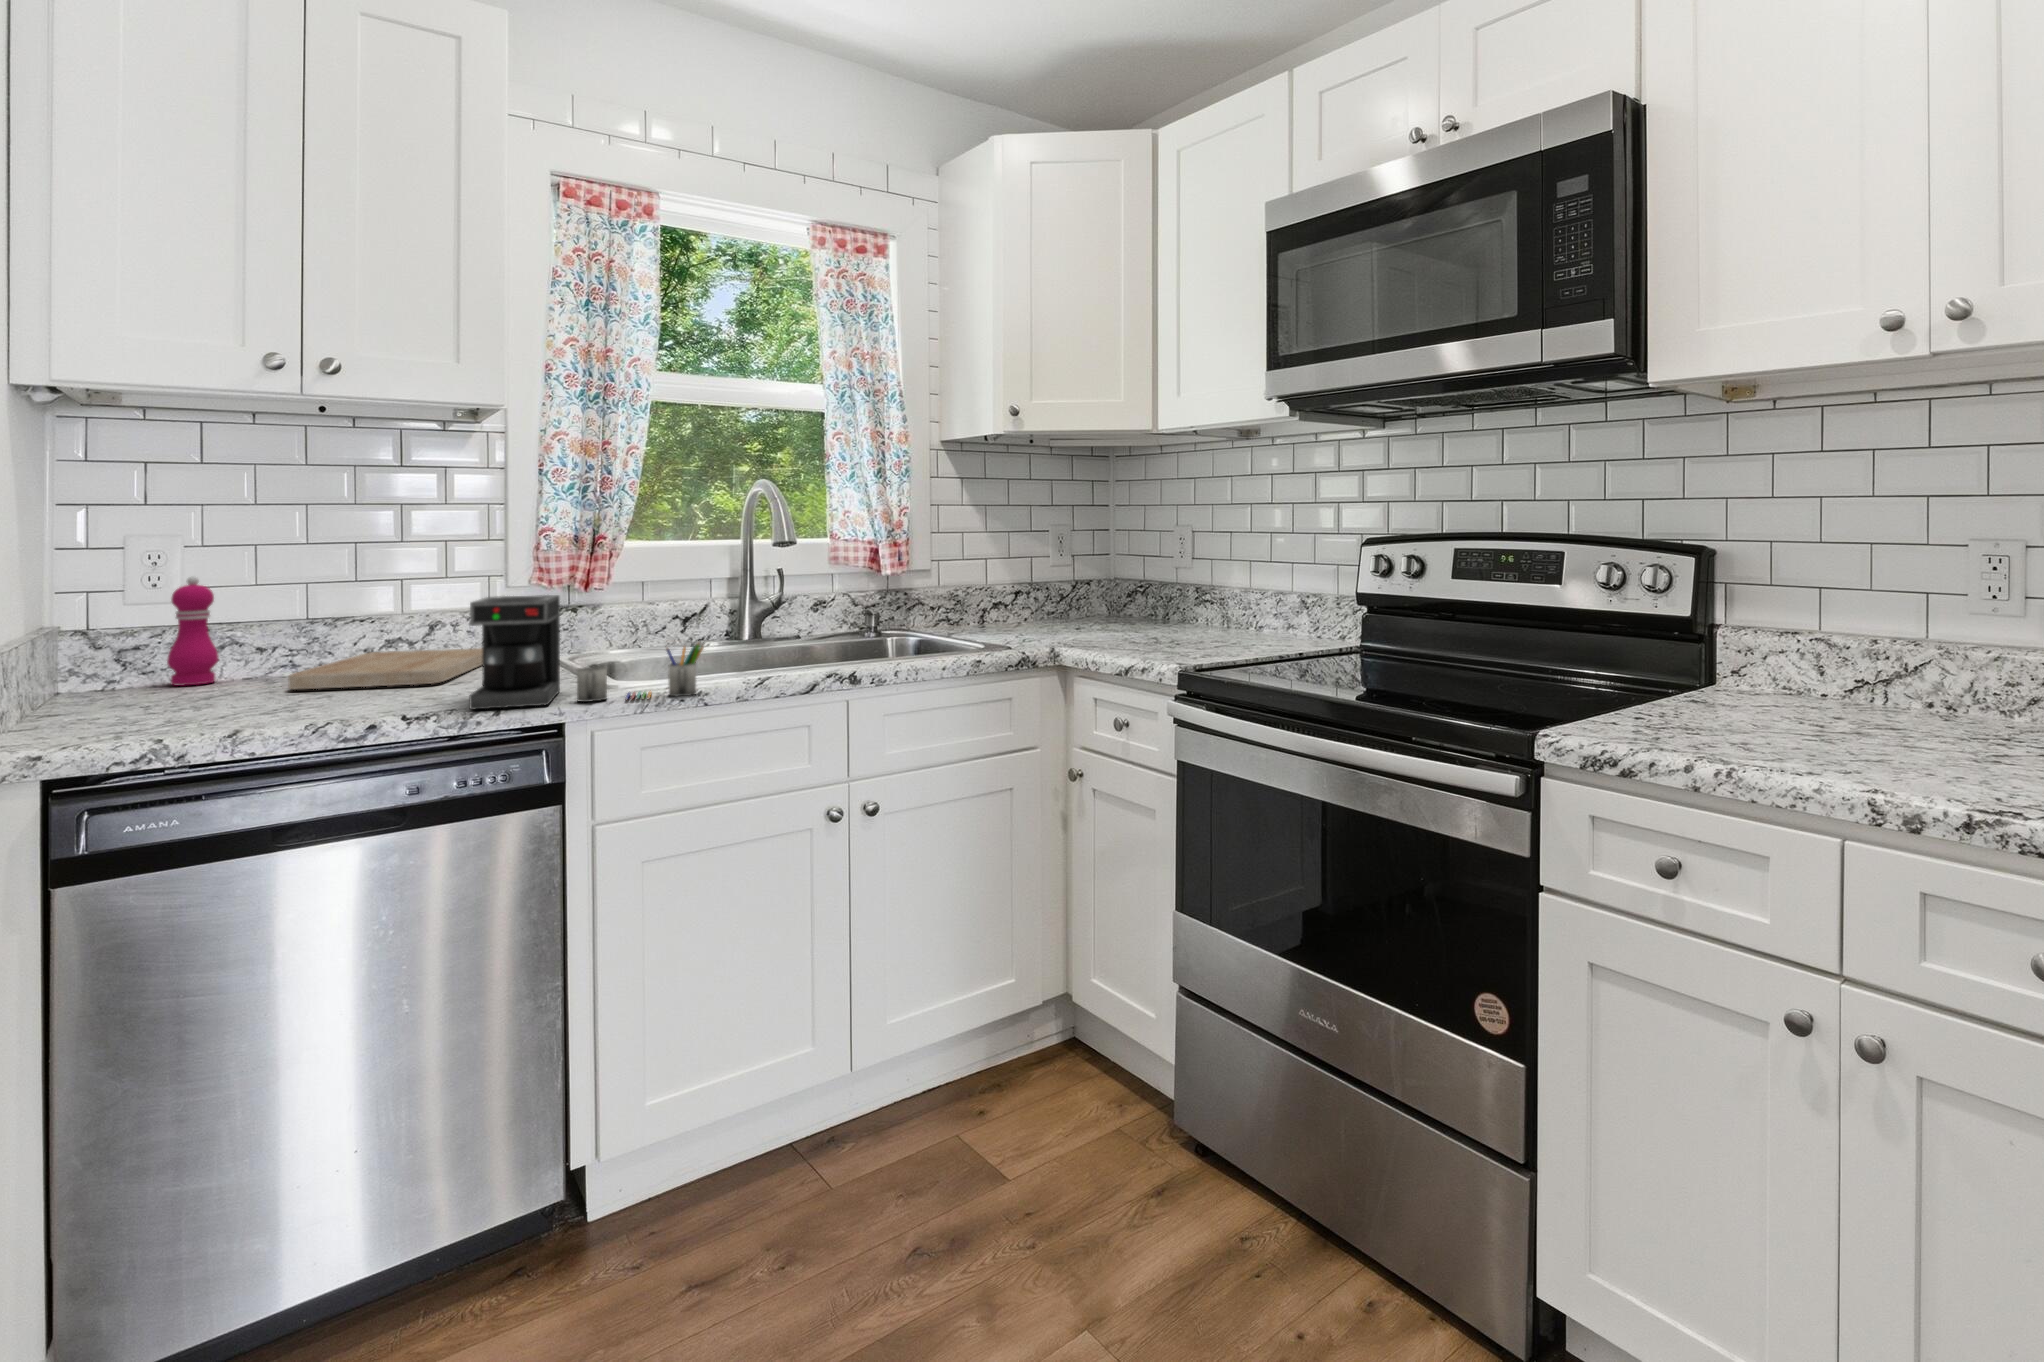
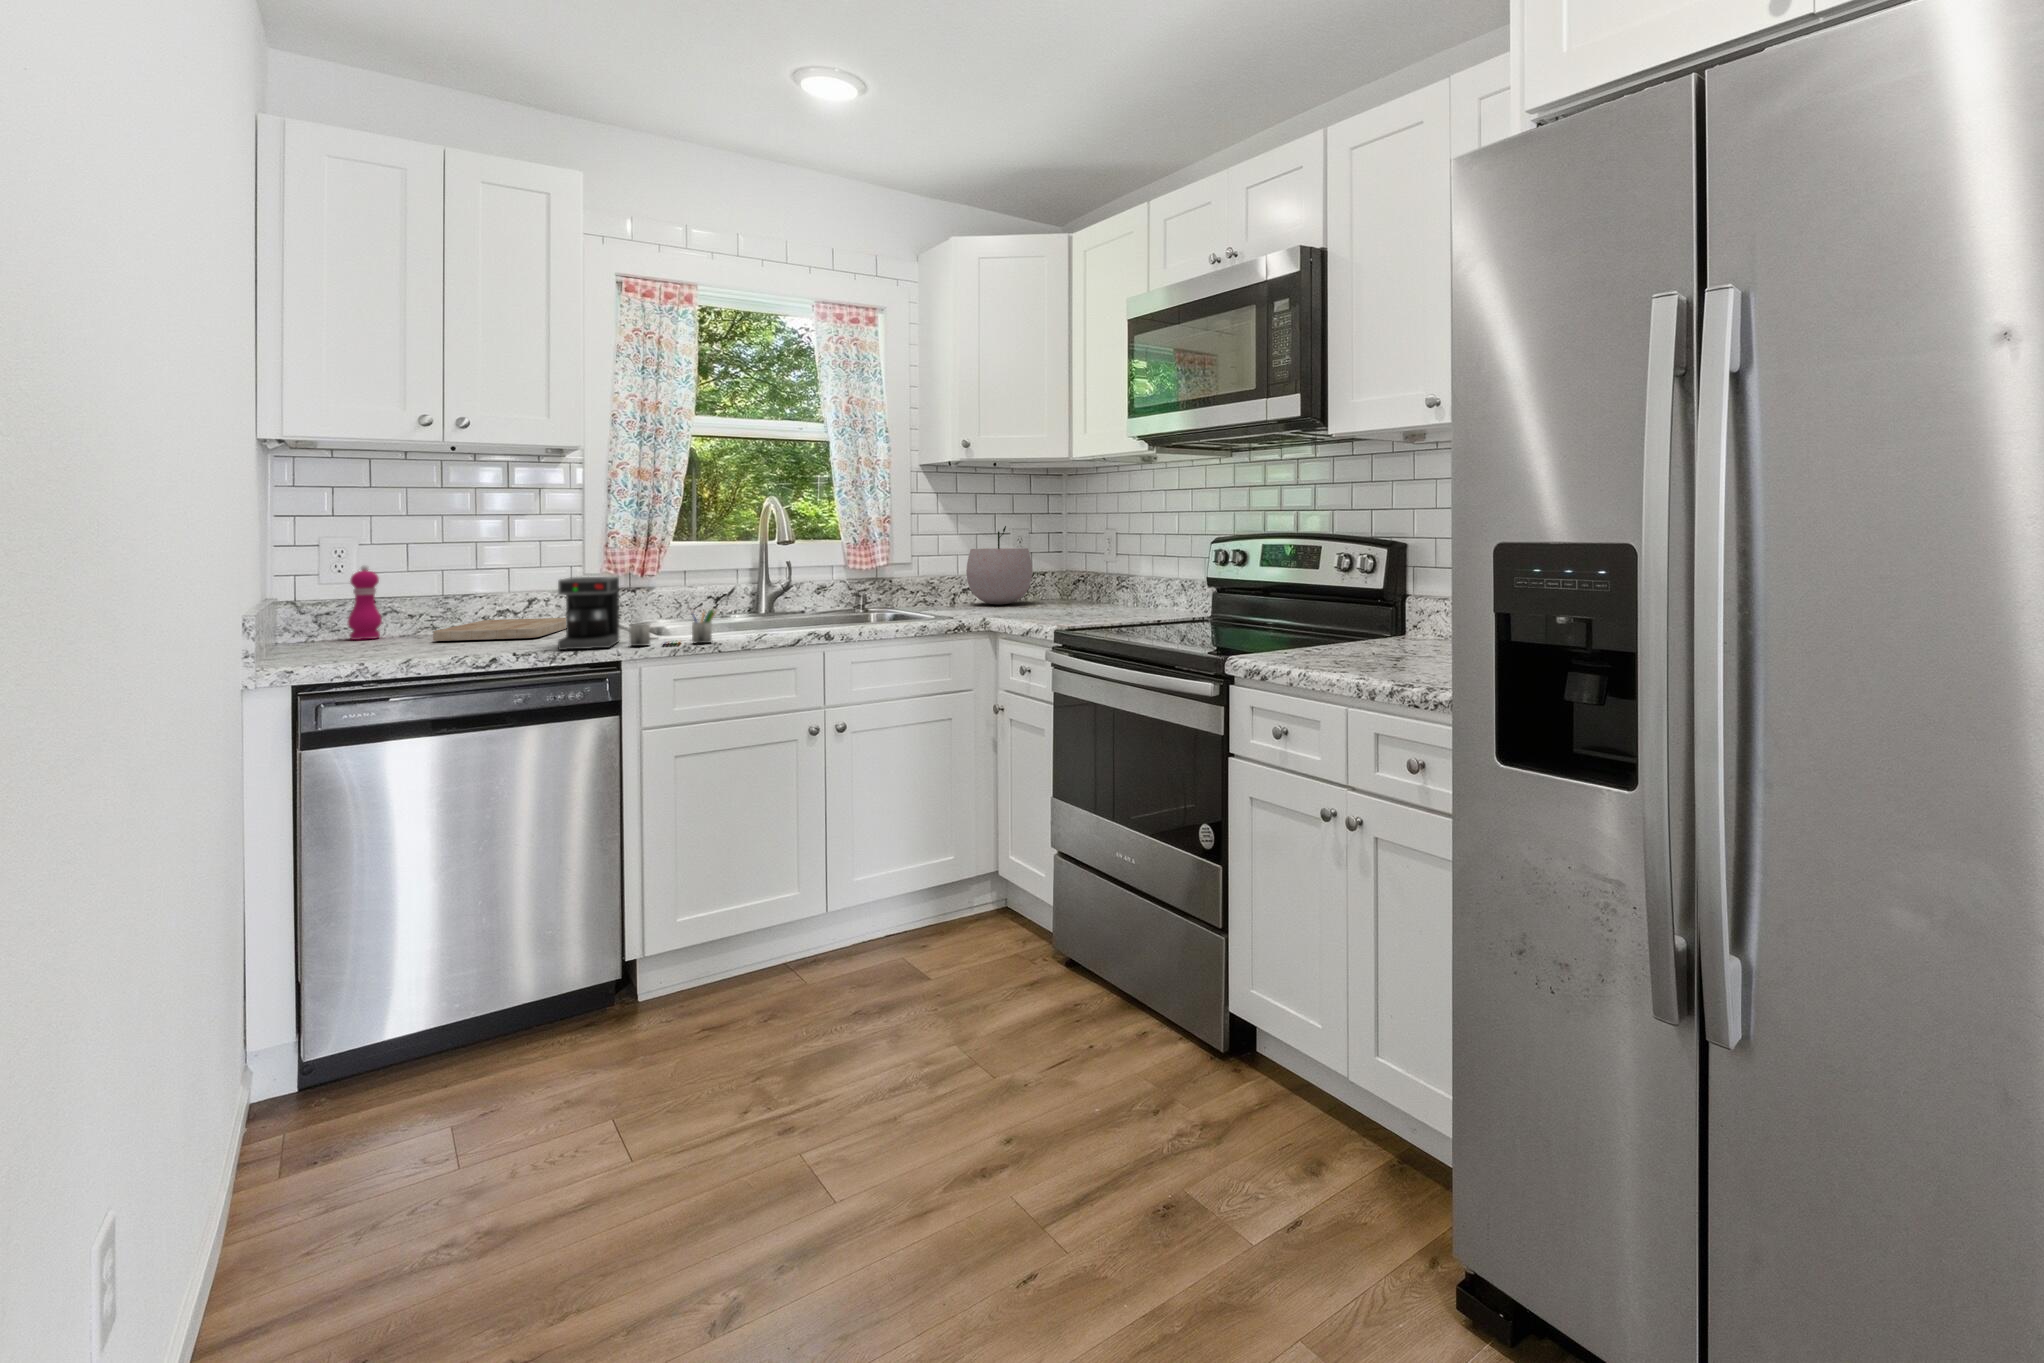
plant pot: none [1002,519,1086,625] -> present [966,526,1032,604]

